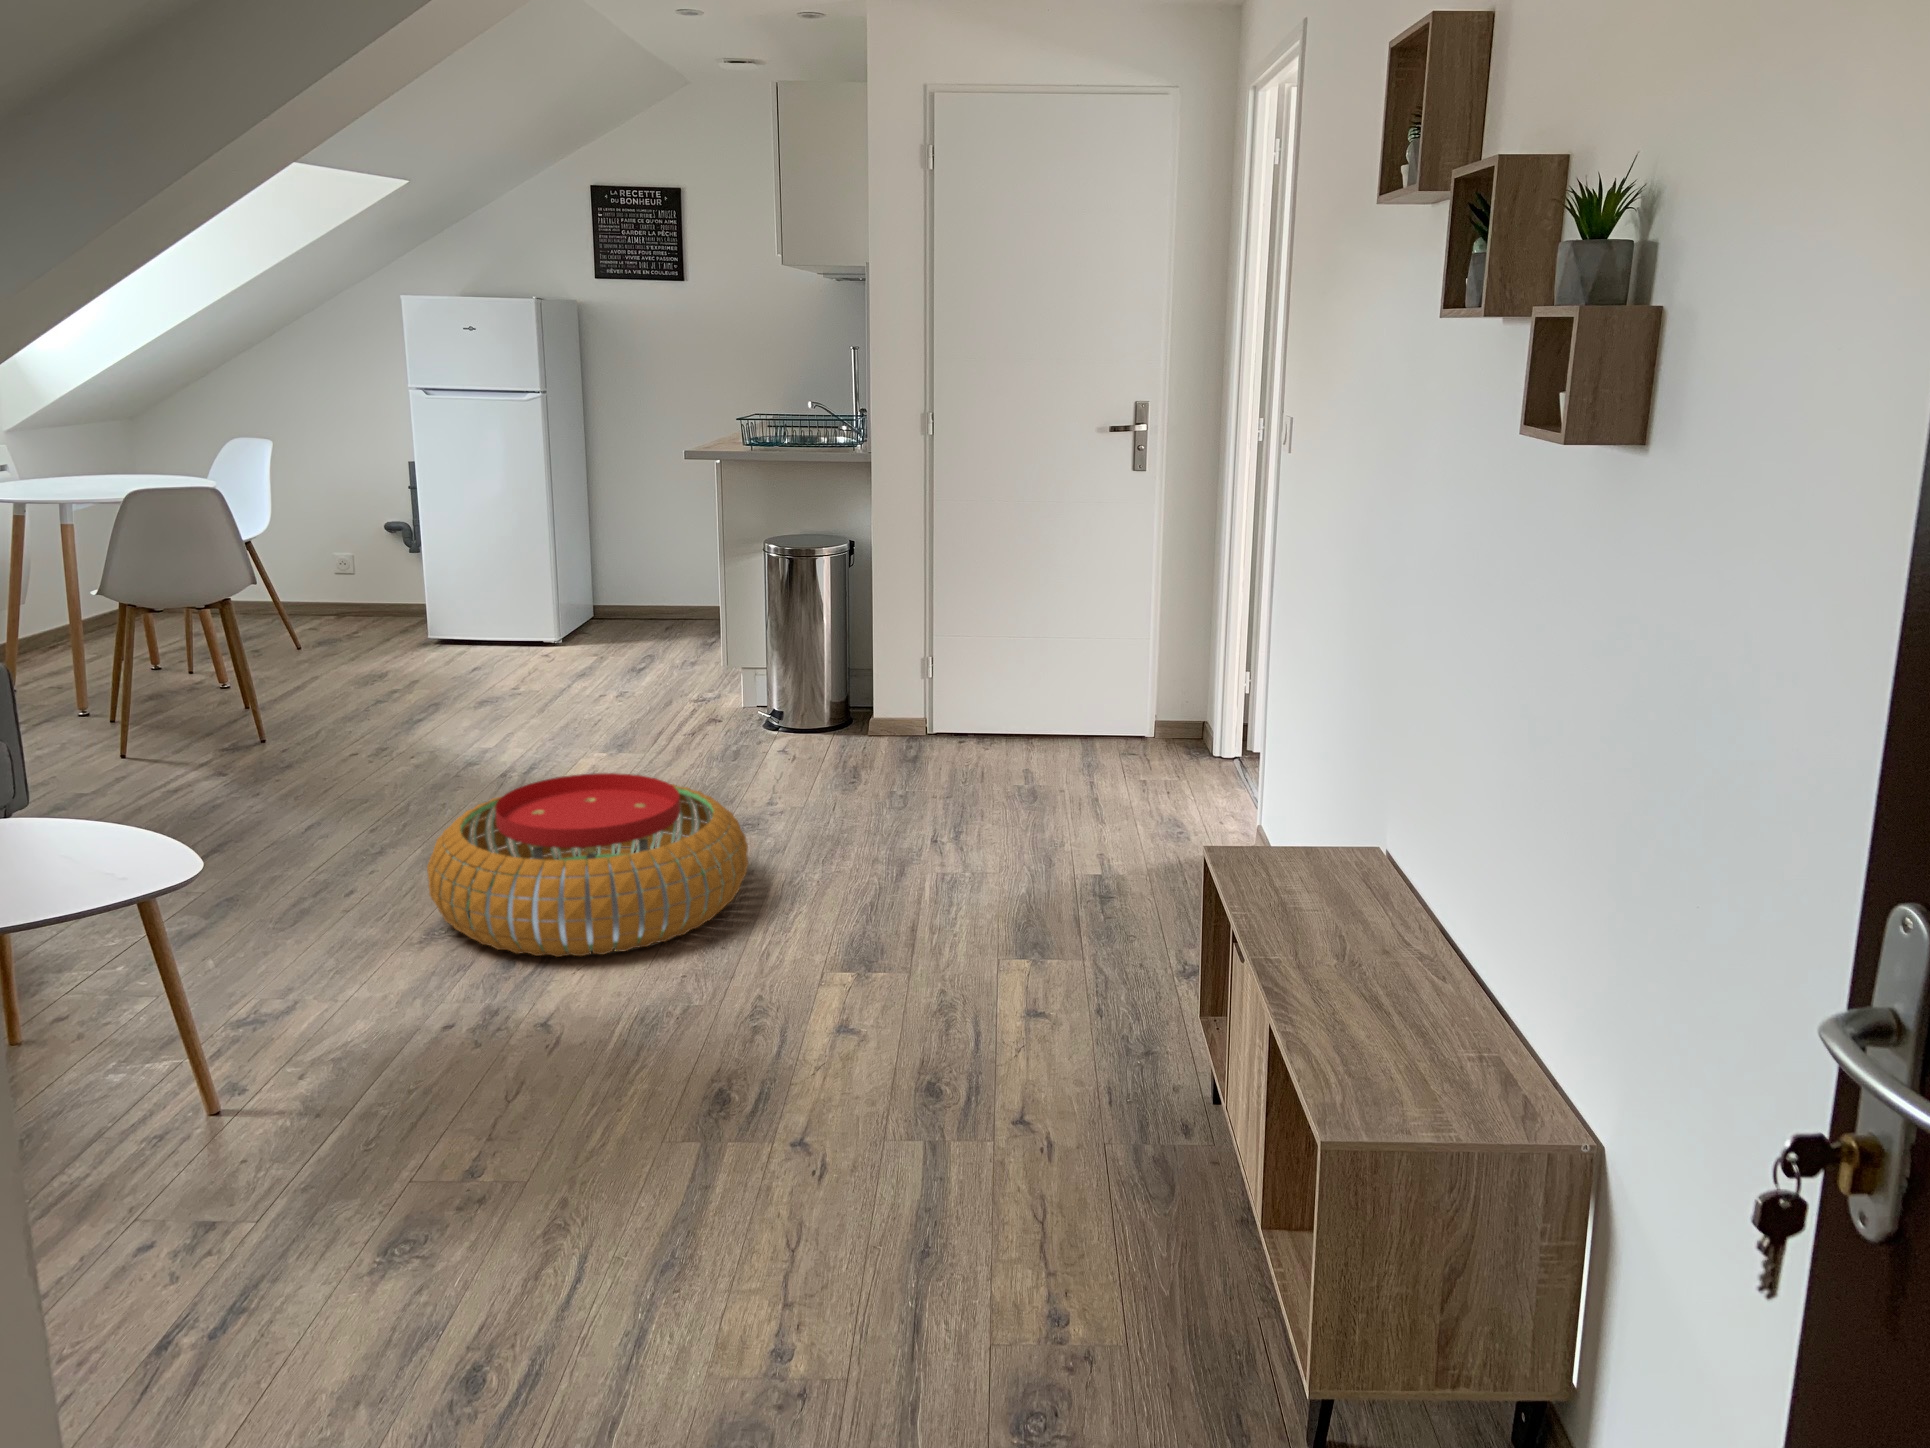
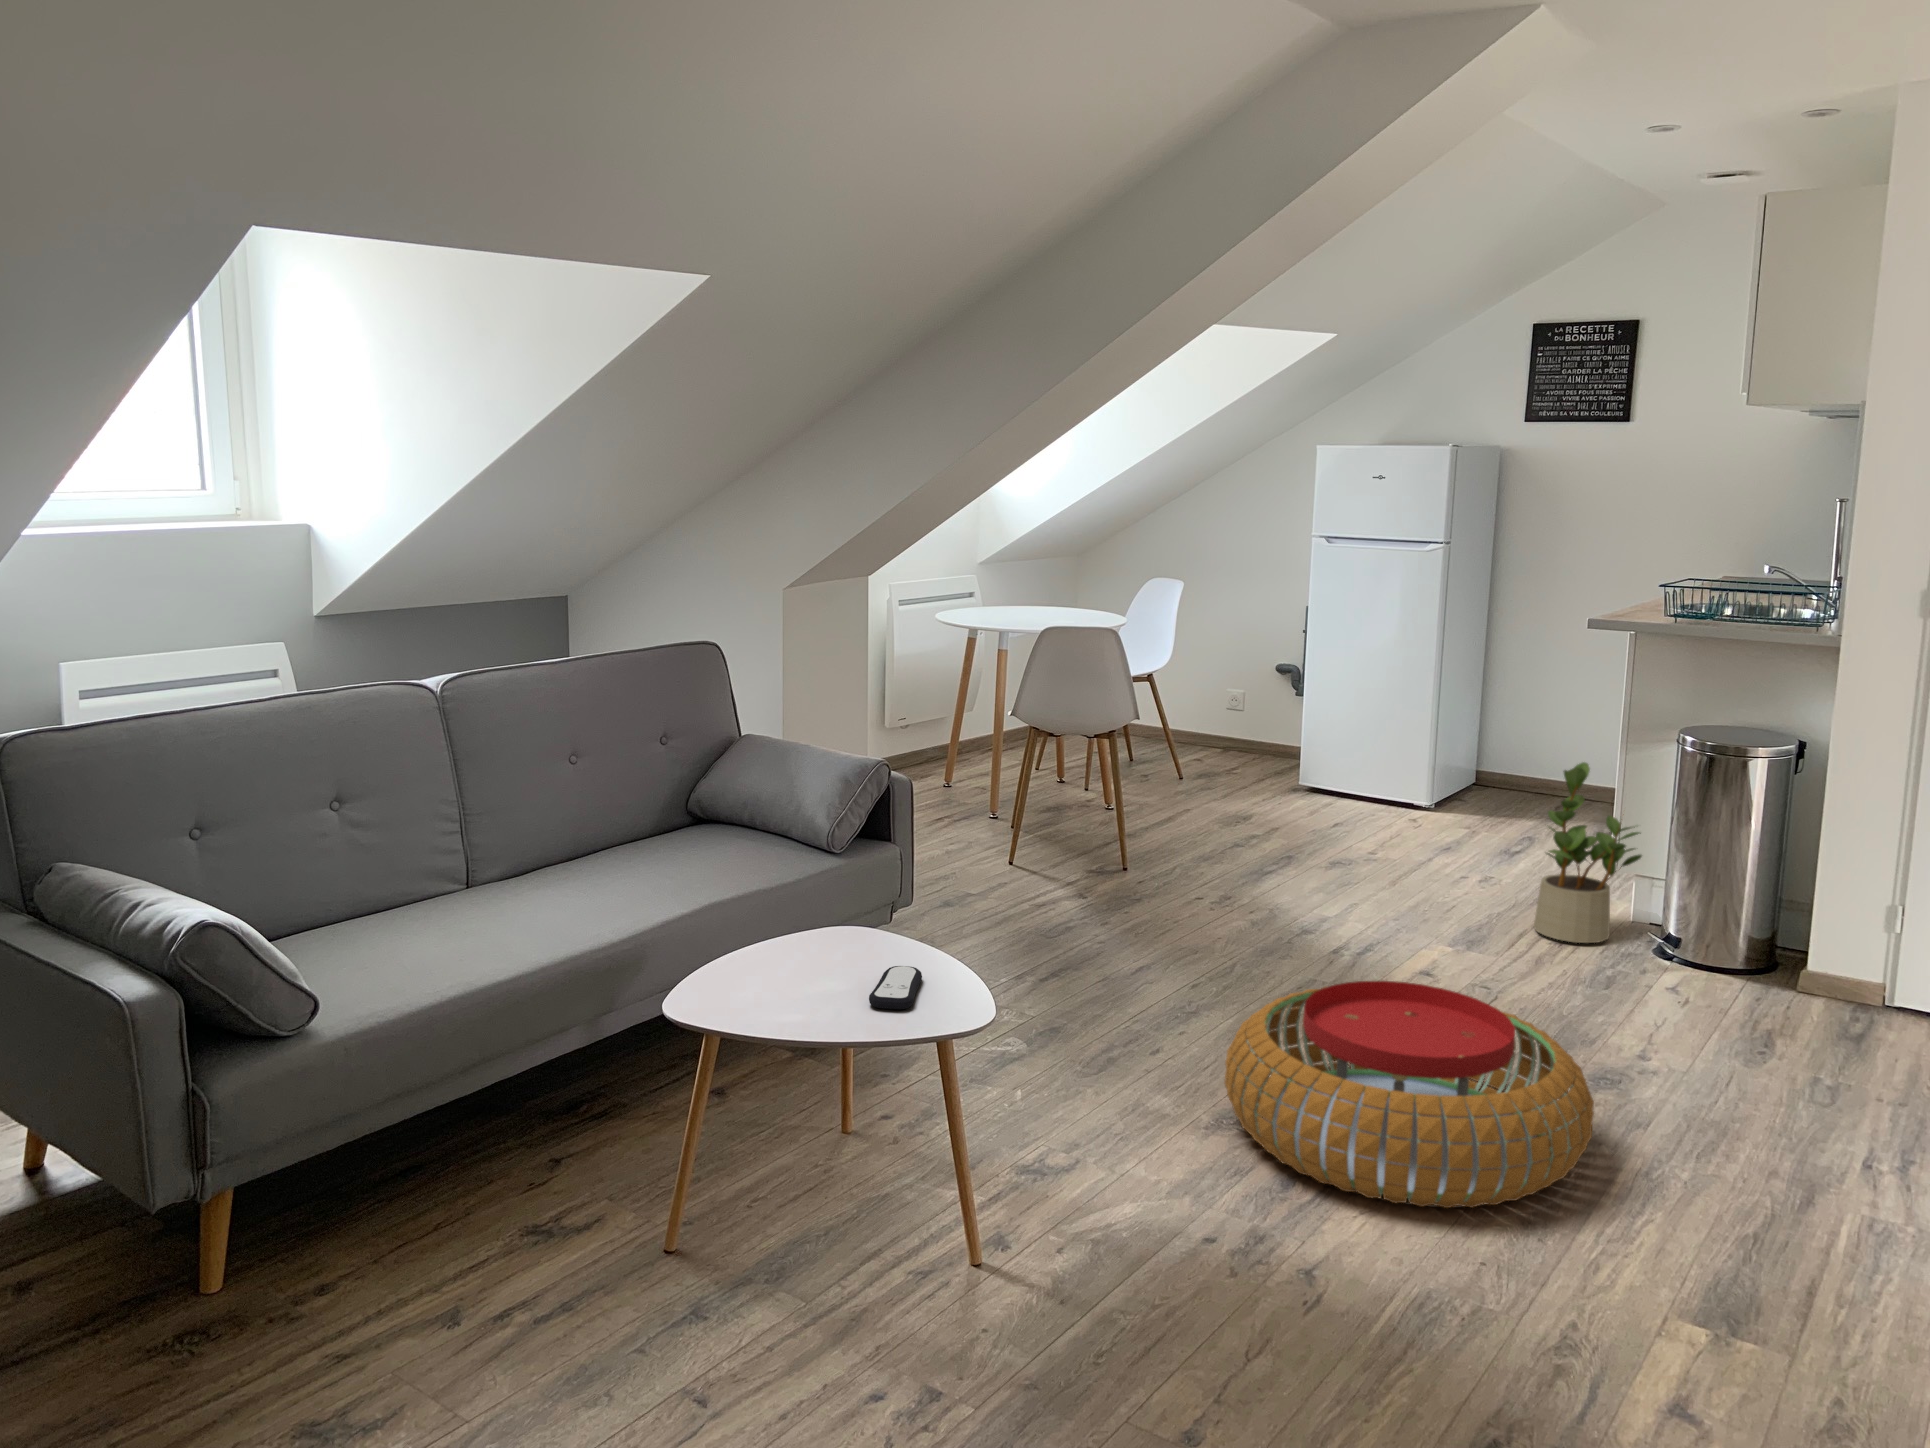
potted plant: none [666,576,746,731] -> present [1534,762,1642,943]
remote control: none [47,836,103,880] -> present [869,966,922,1009]

